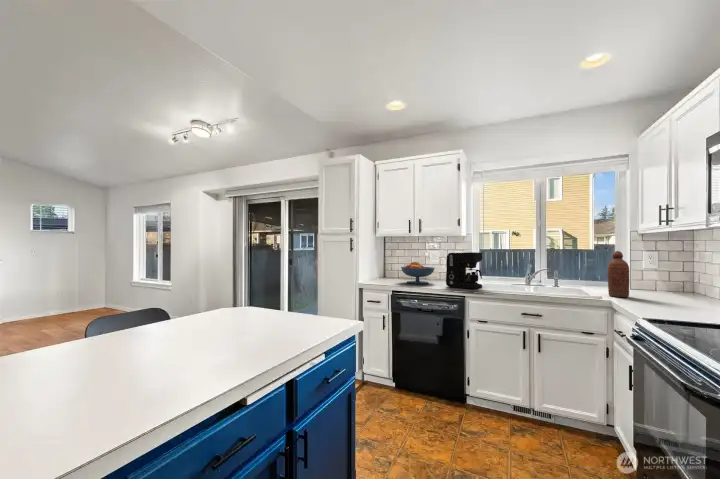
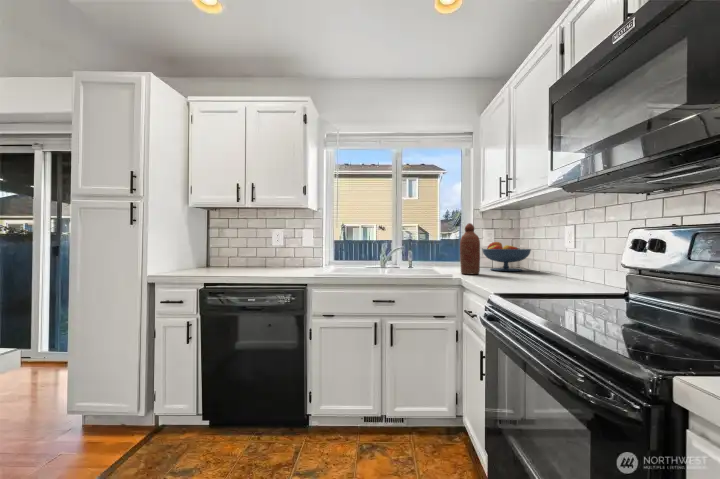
coffee maker: present [446,252,482,289] -> none [283,227,329,274]
fruit bowl: present [401,262,434,284] -> present [482,242,531,271]

